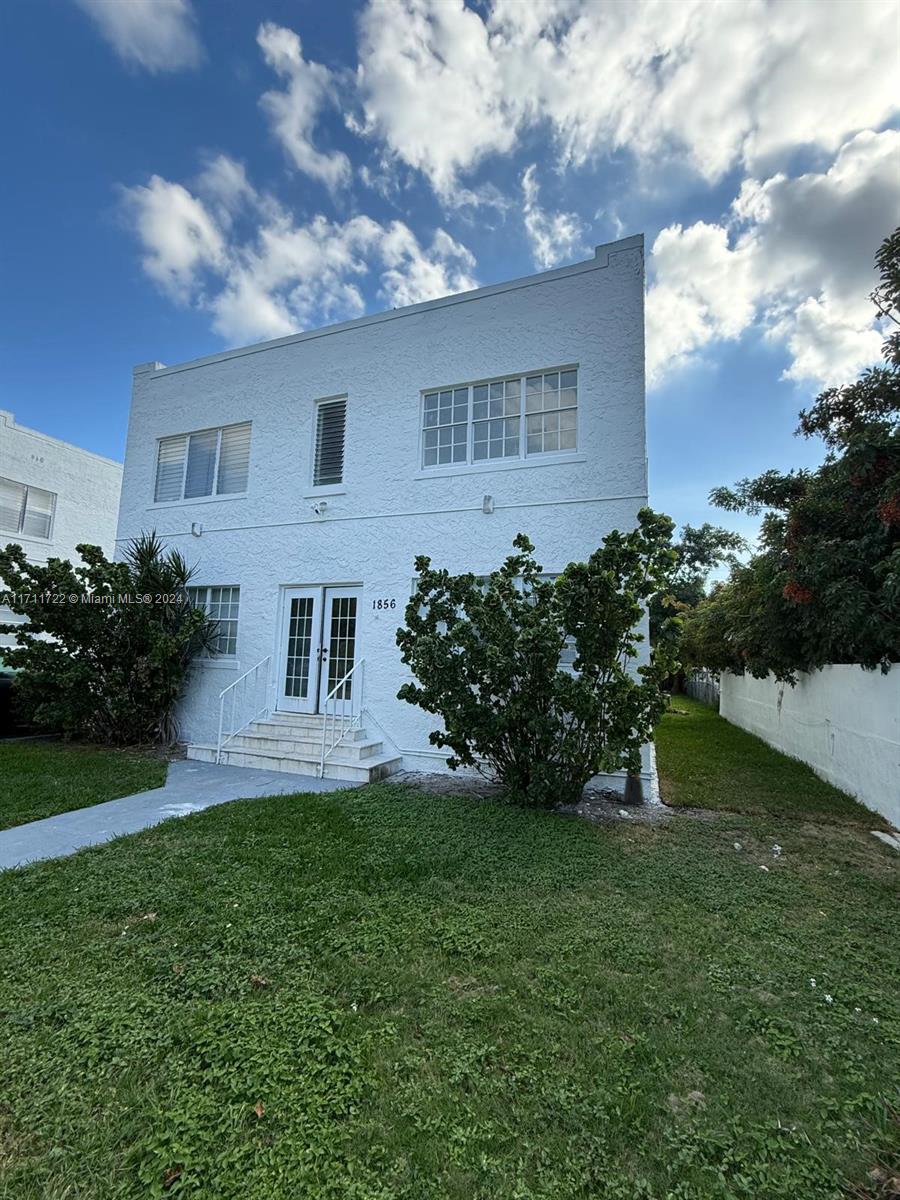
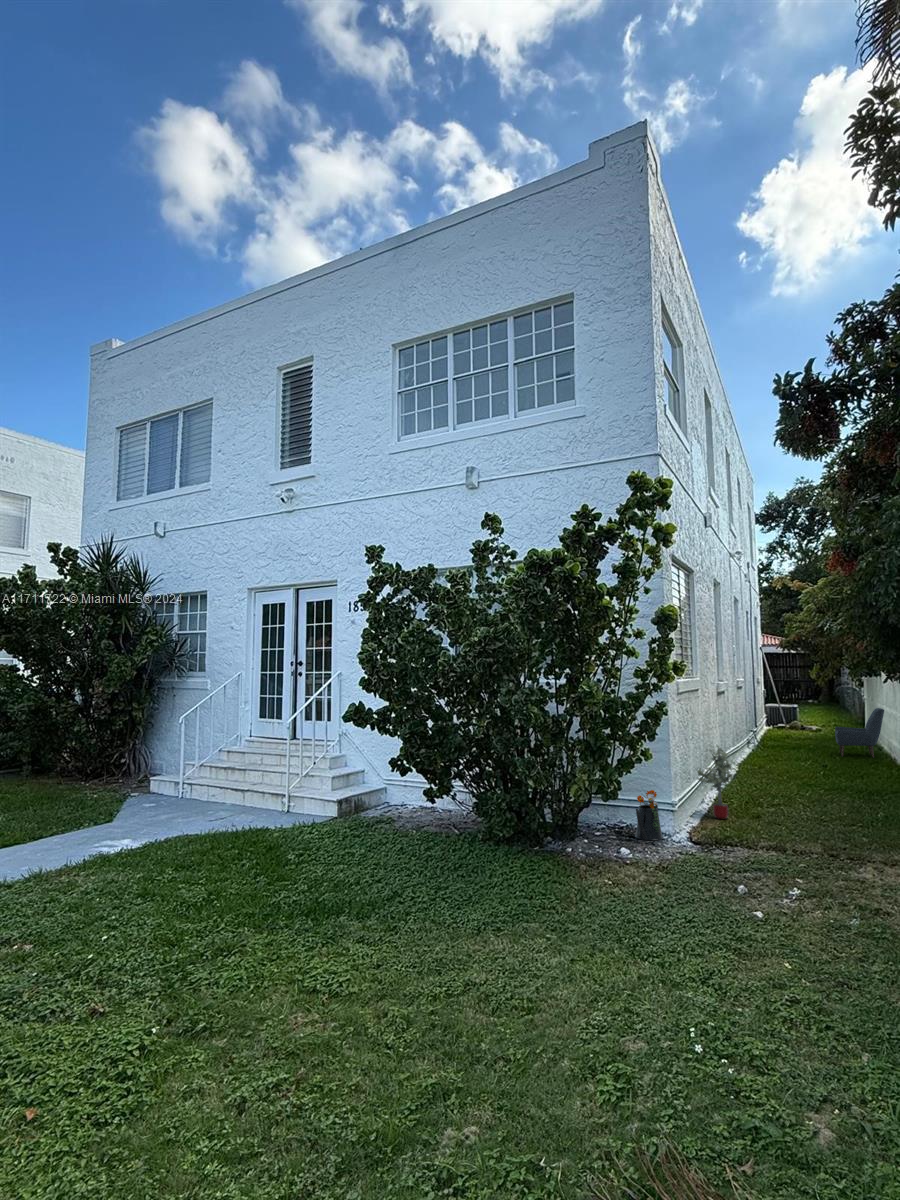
chair: none [712,701,751,738] -> present [835,708,884,758]
potted tree: none [654,727,687,787] -> present [697,745,734,819]

